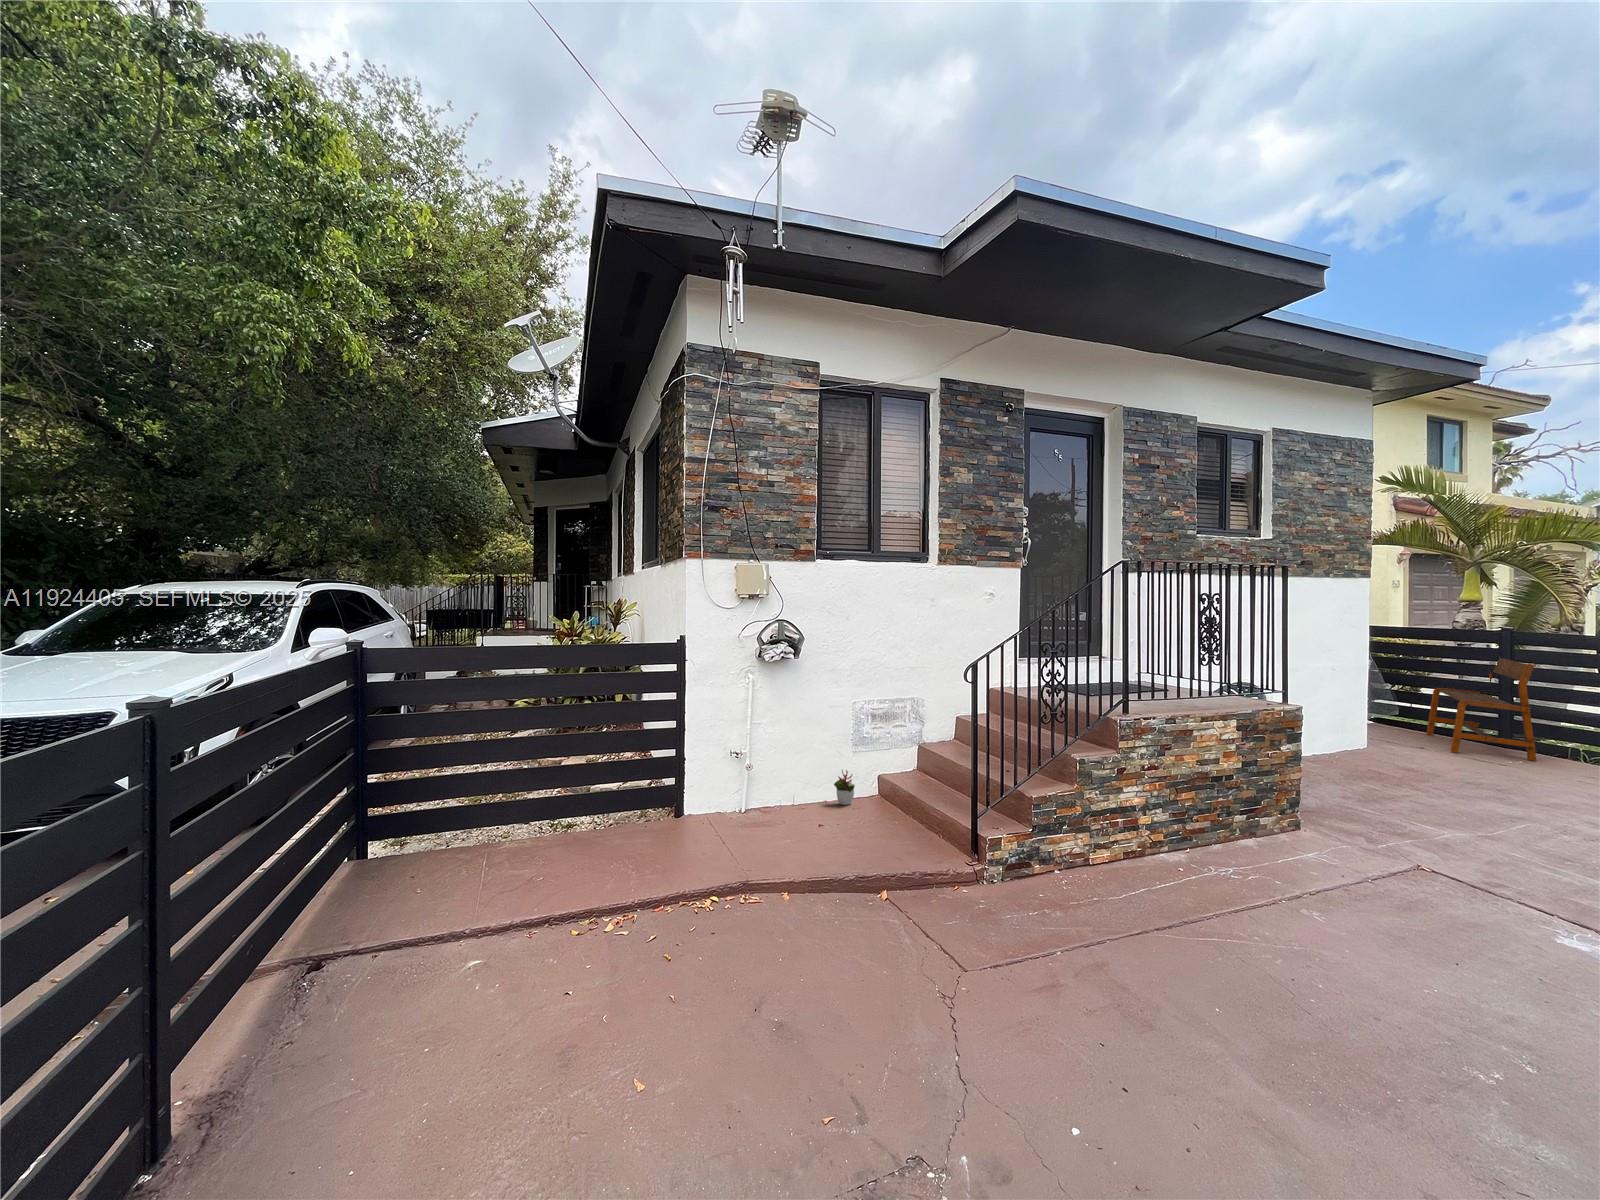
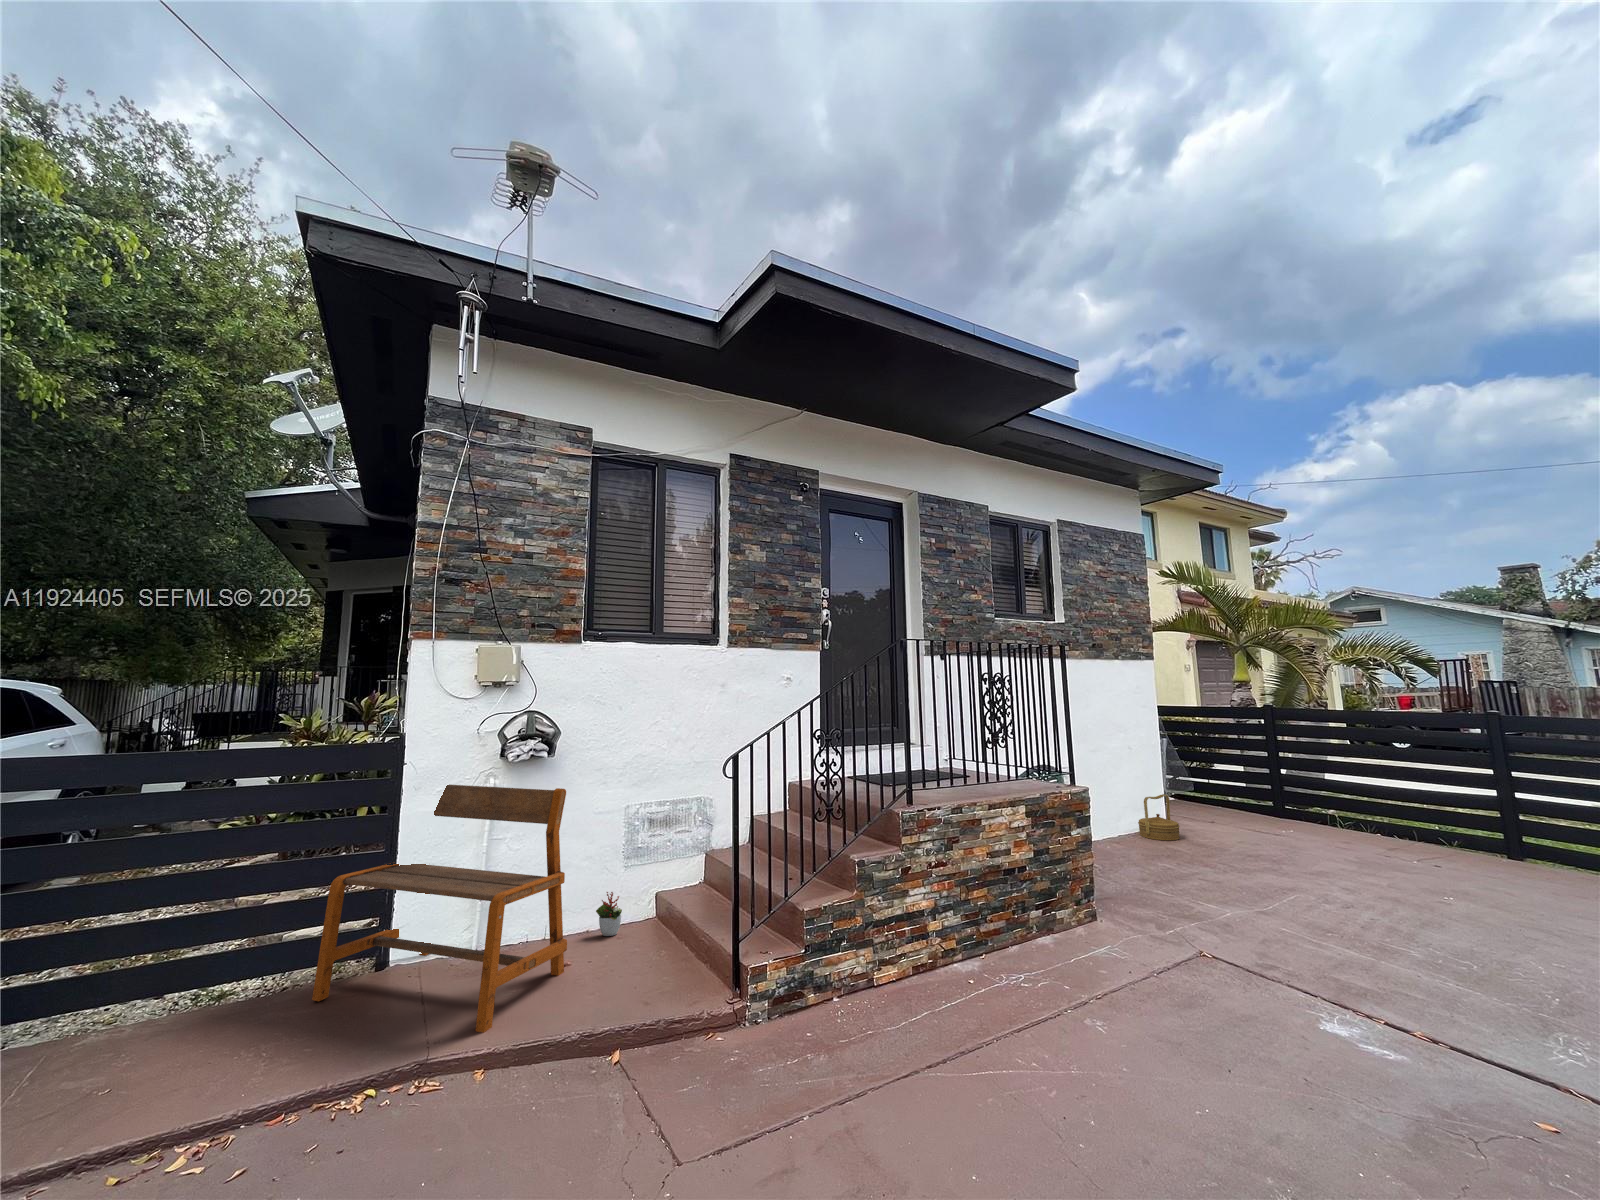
bench: present [1426,658,1537,761] -> present [312,784,567,1033]
woven basket: none [1336,717,1385,763] -> present [1138,794,1180,841]

